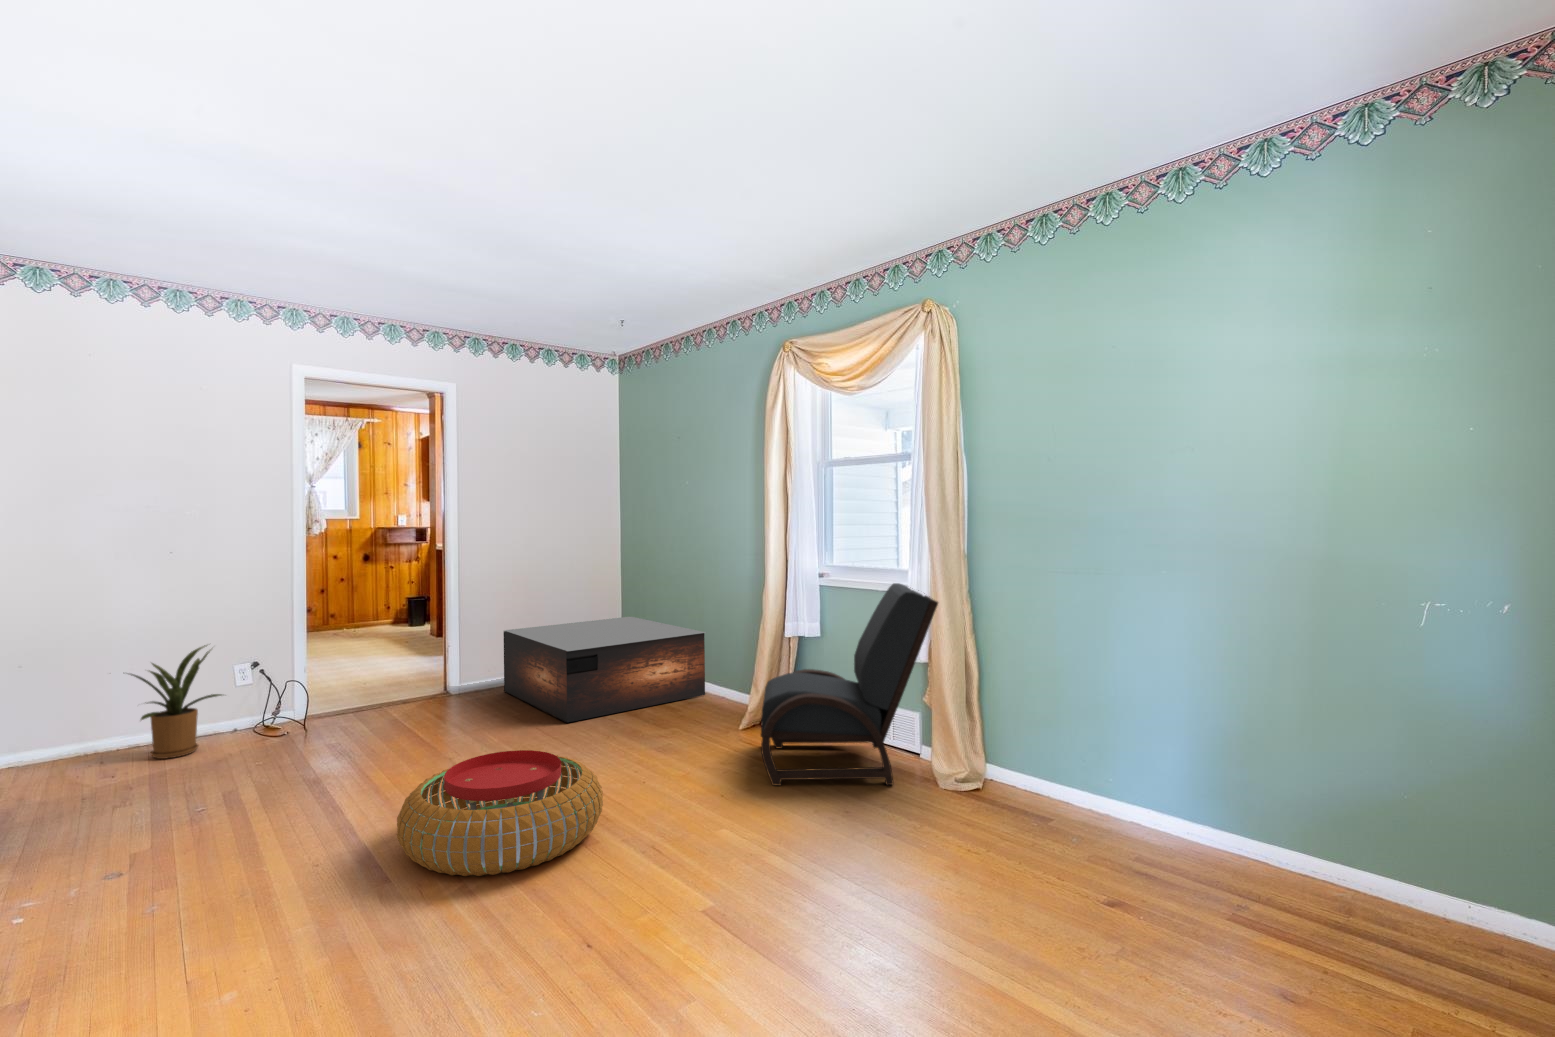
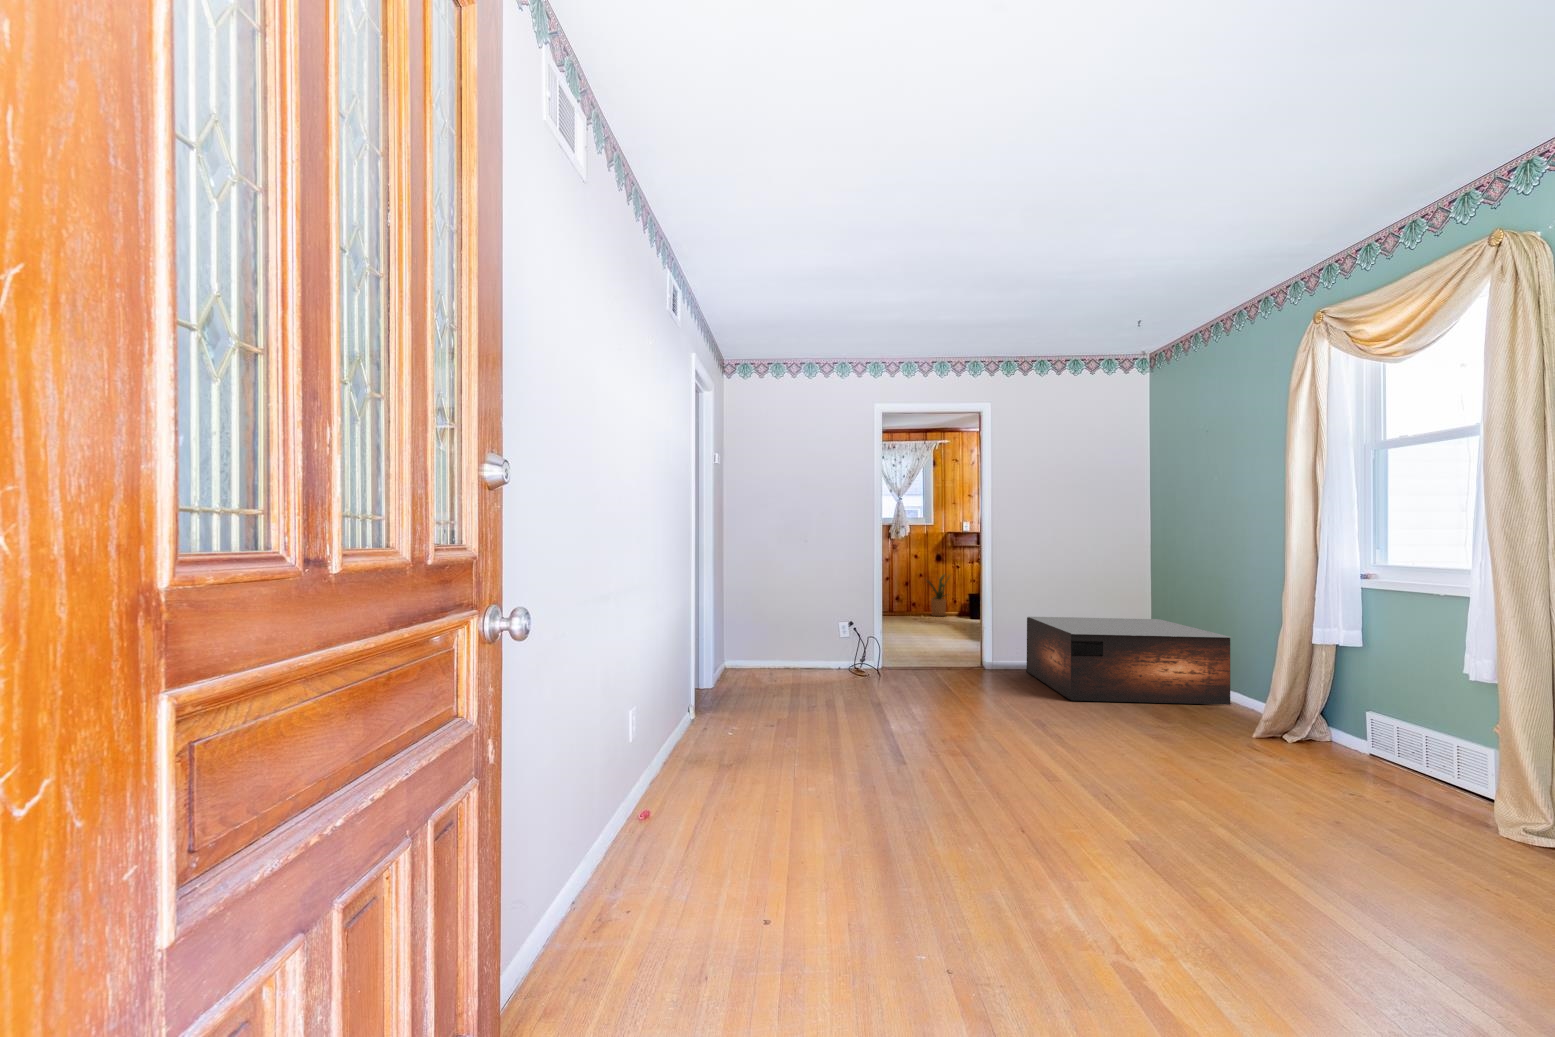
lounge chair: present [761,583,938,786] -> none [1244,585,1507,815]
house plant: present [130,645,222,759] -> present [927,574,948,616]
pouf: present [397,750,603,876] -> none [905,691,1066,776]

